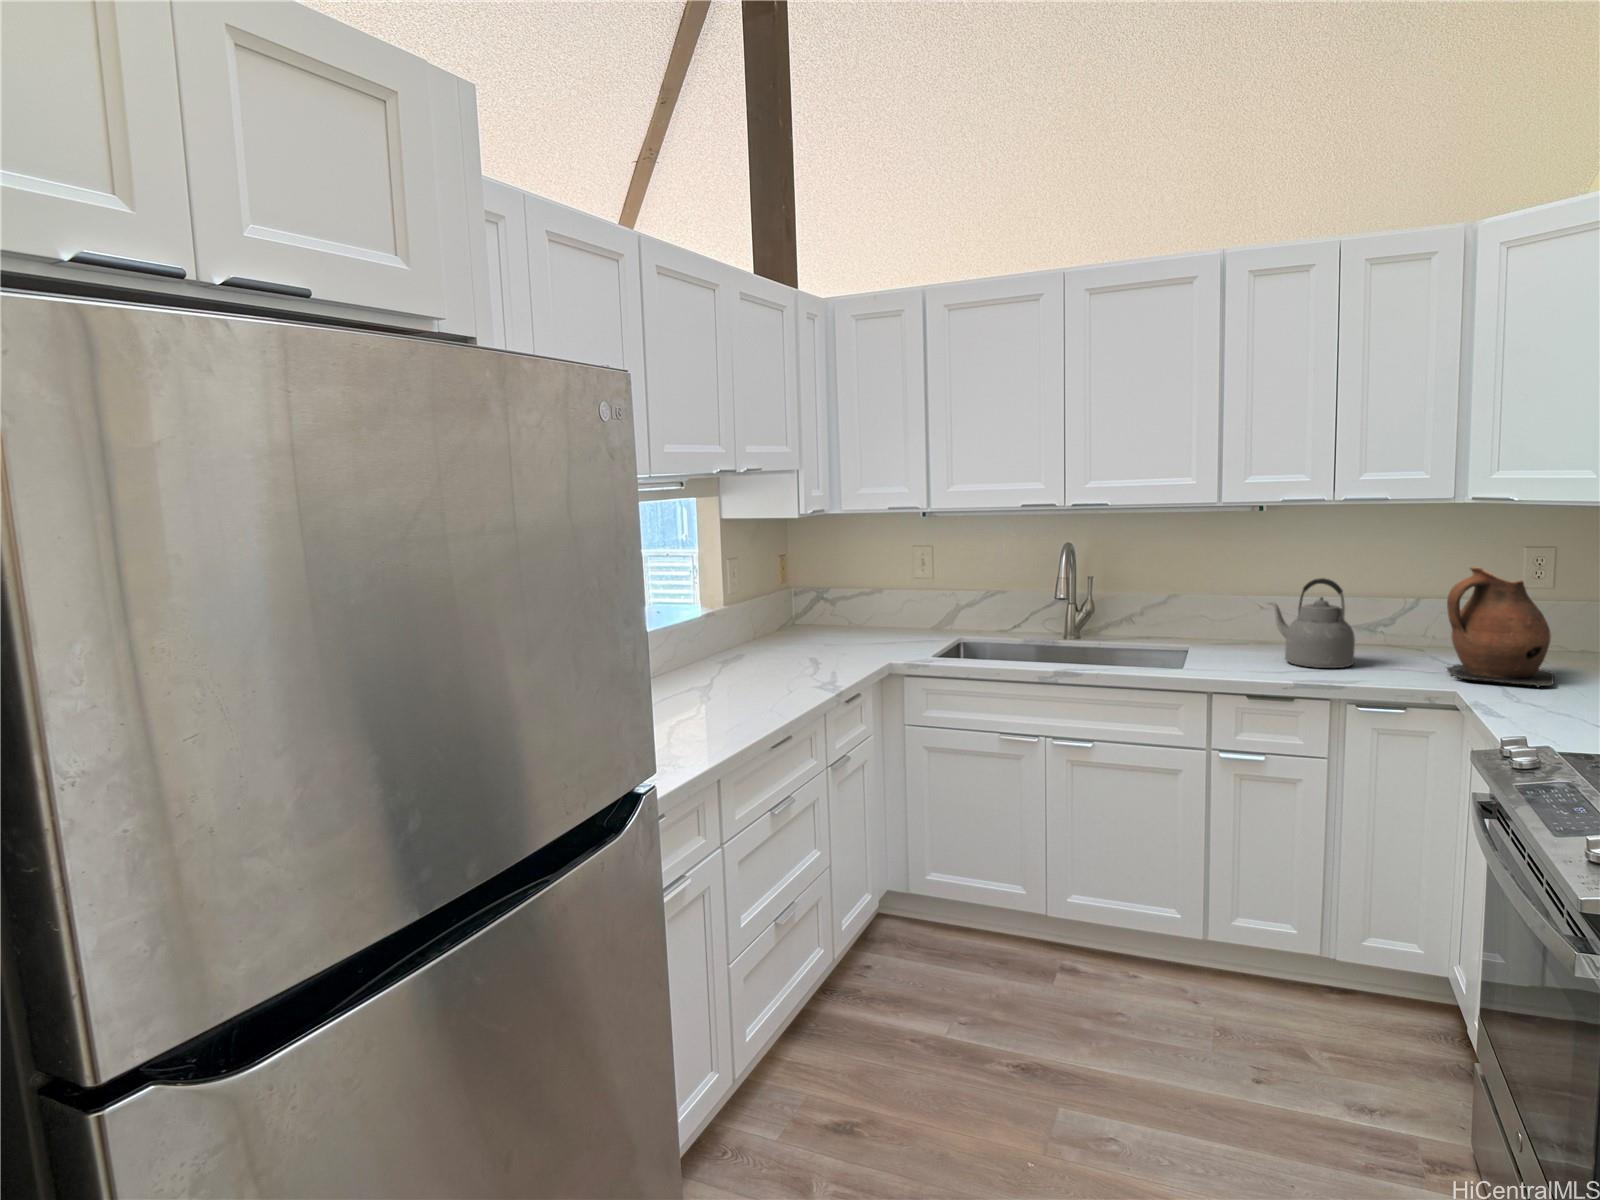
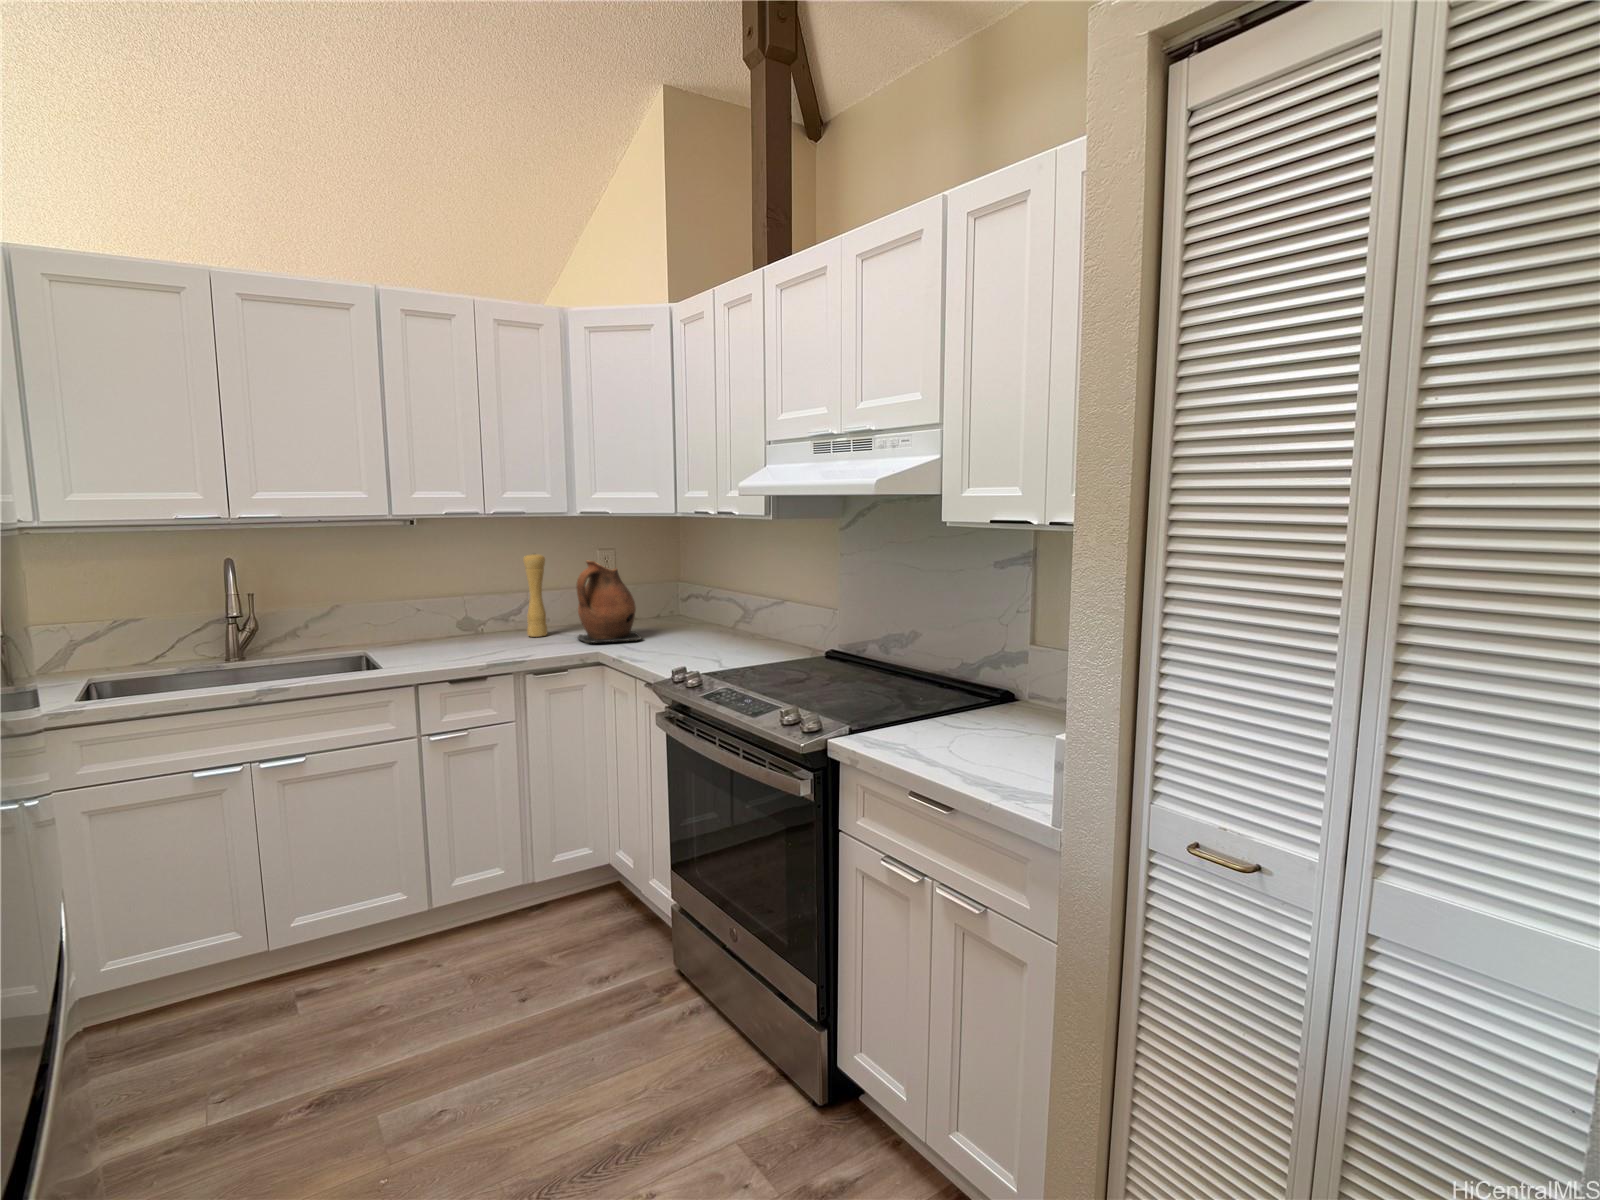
pepper mill: none [1385,552,1420,659] -> present [523,553,547,637]
kettle: present [1269,578,1355,668] -> none [438,577,515,651]

